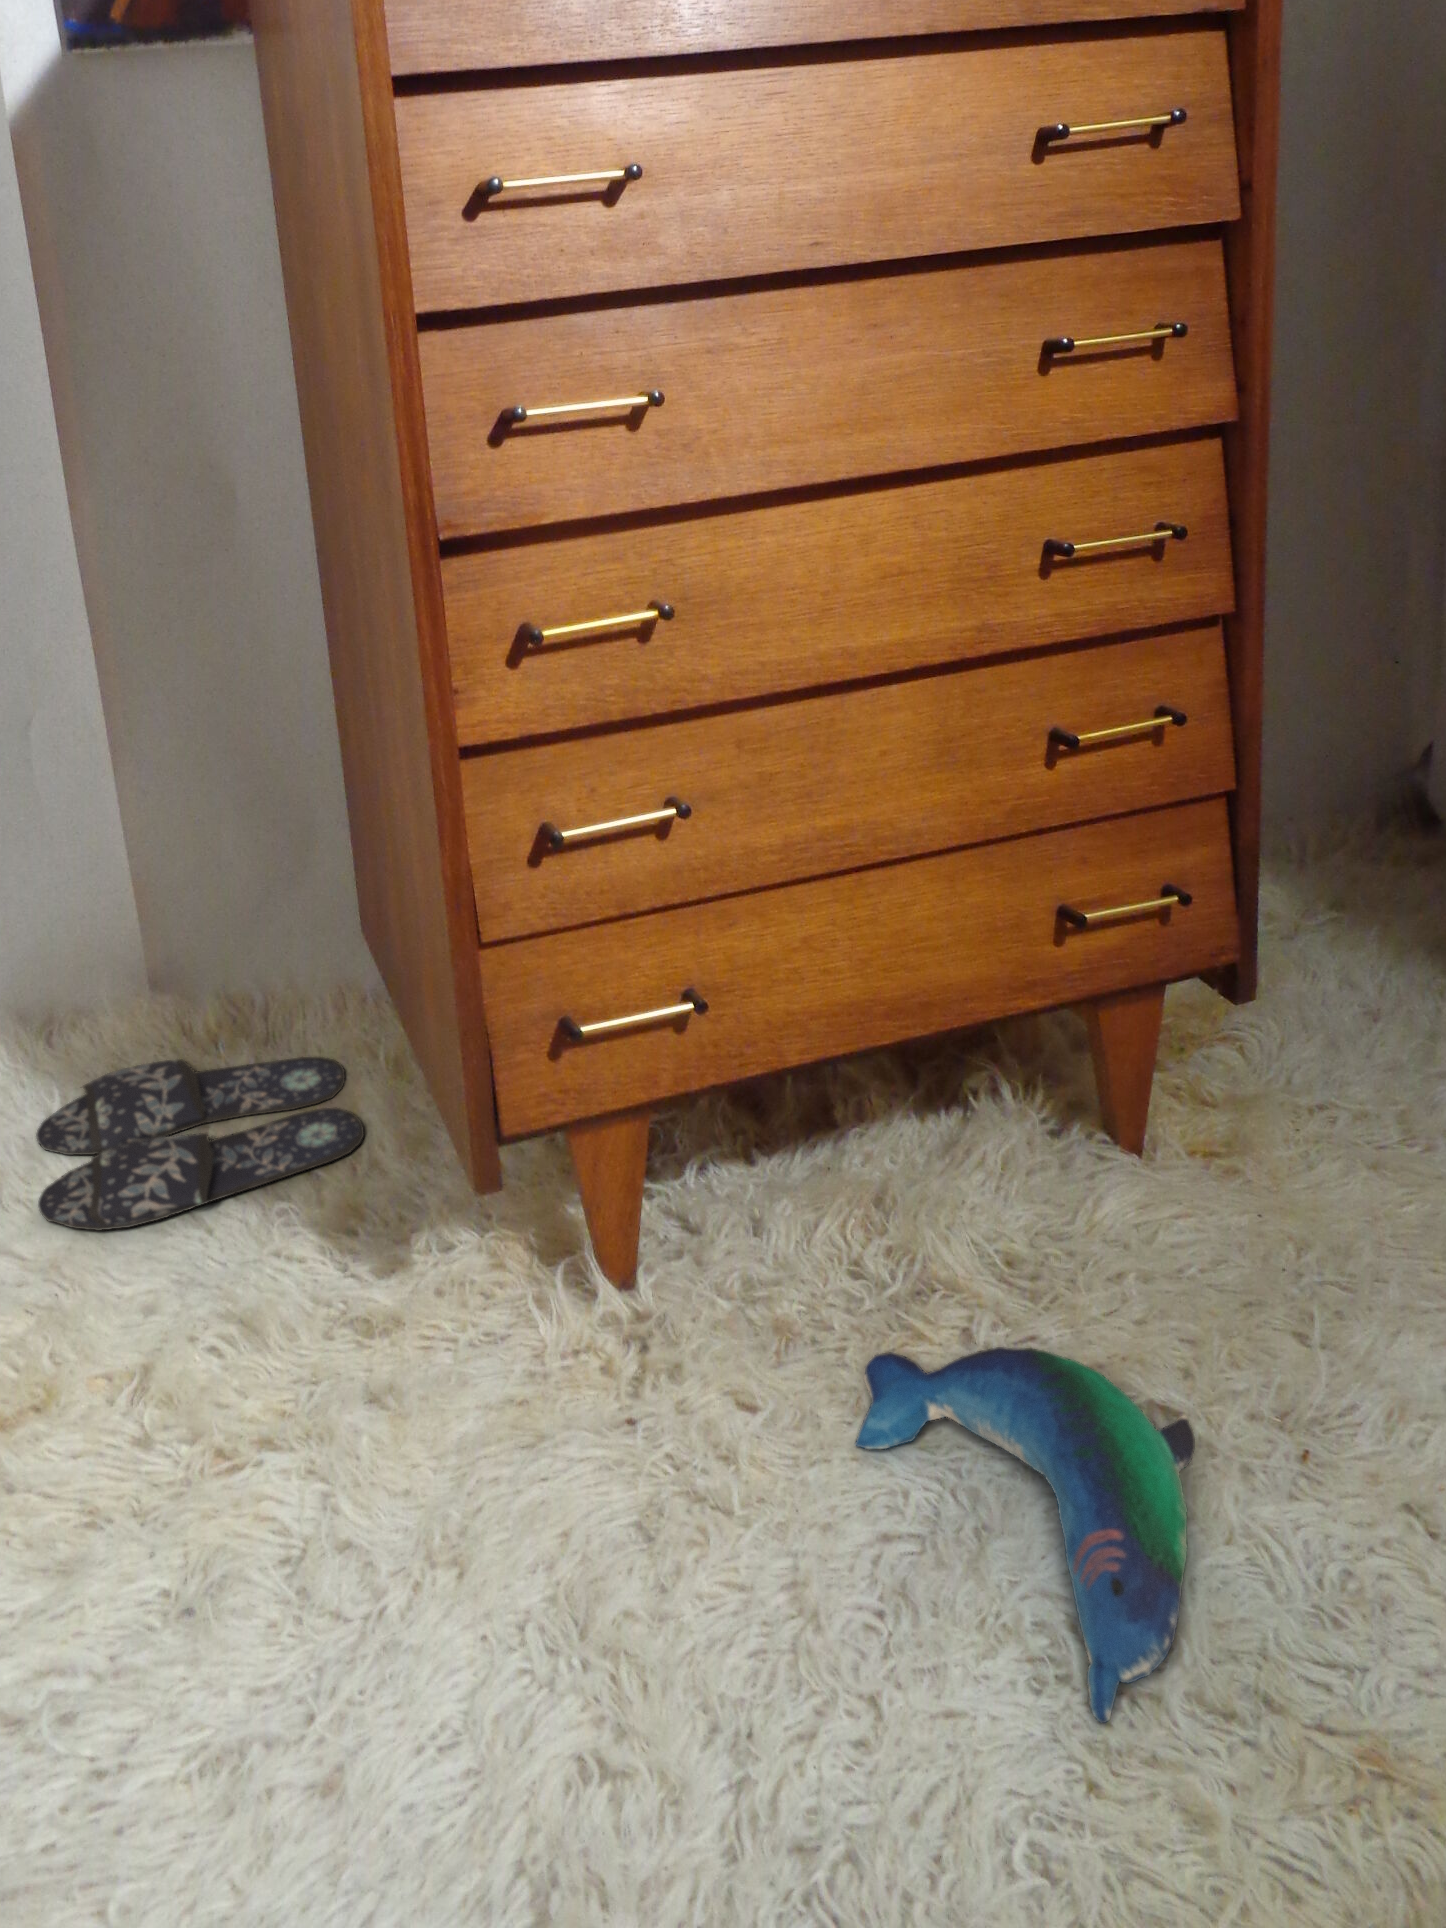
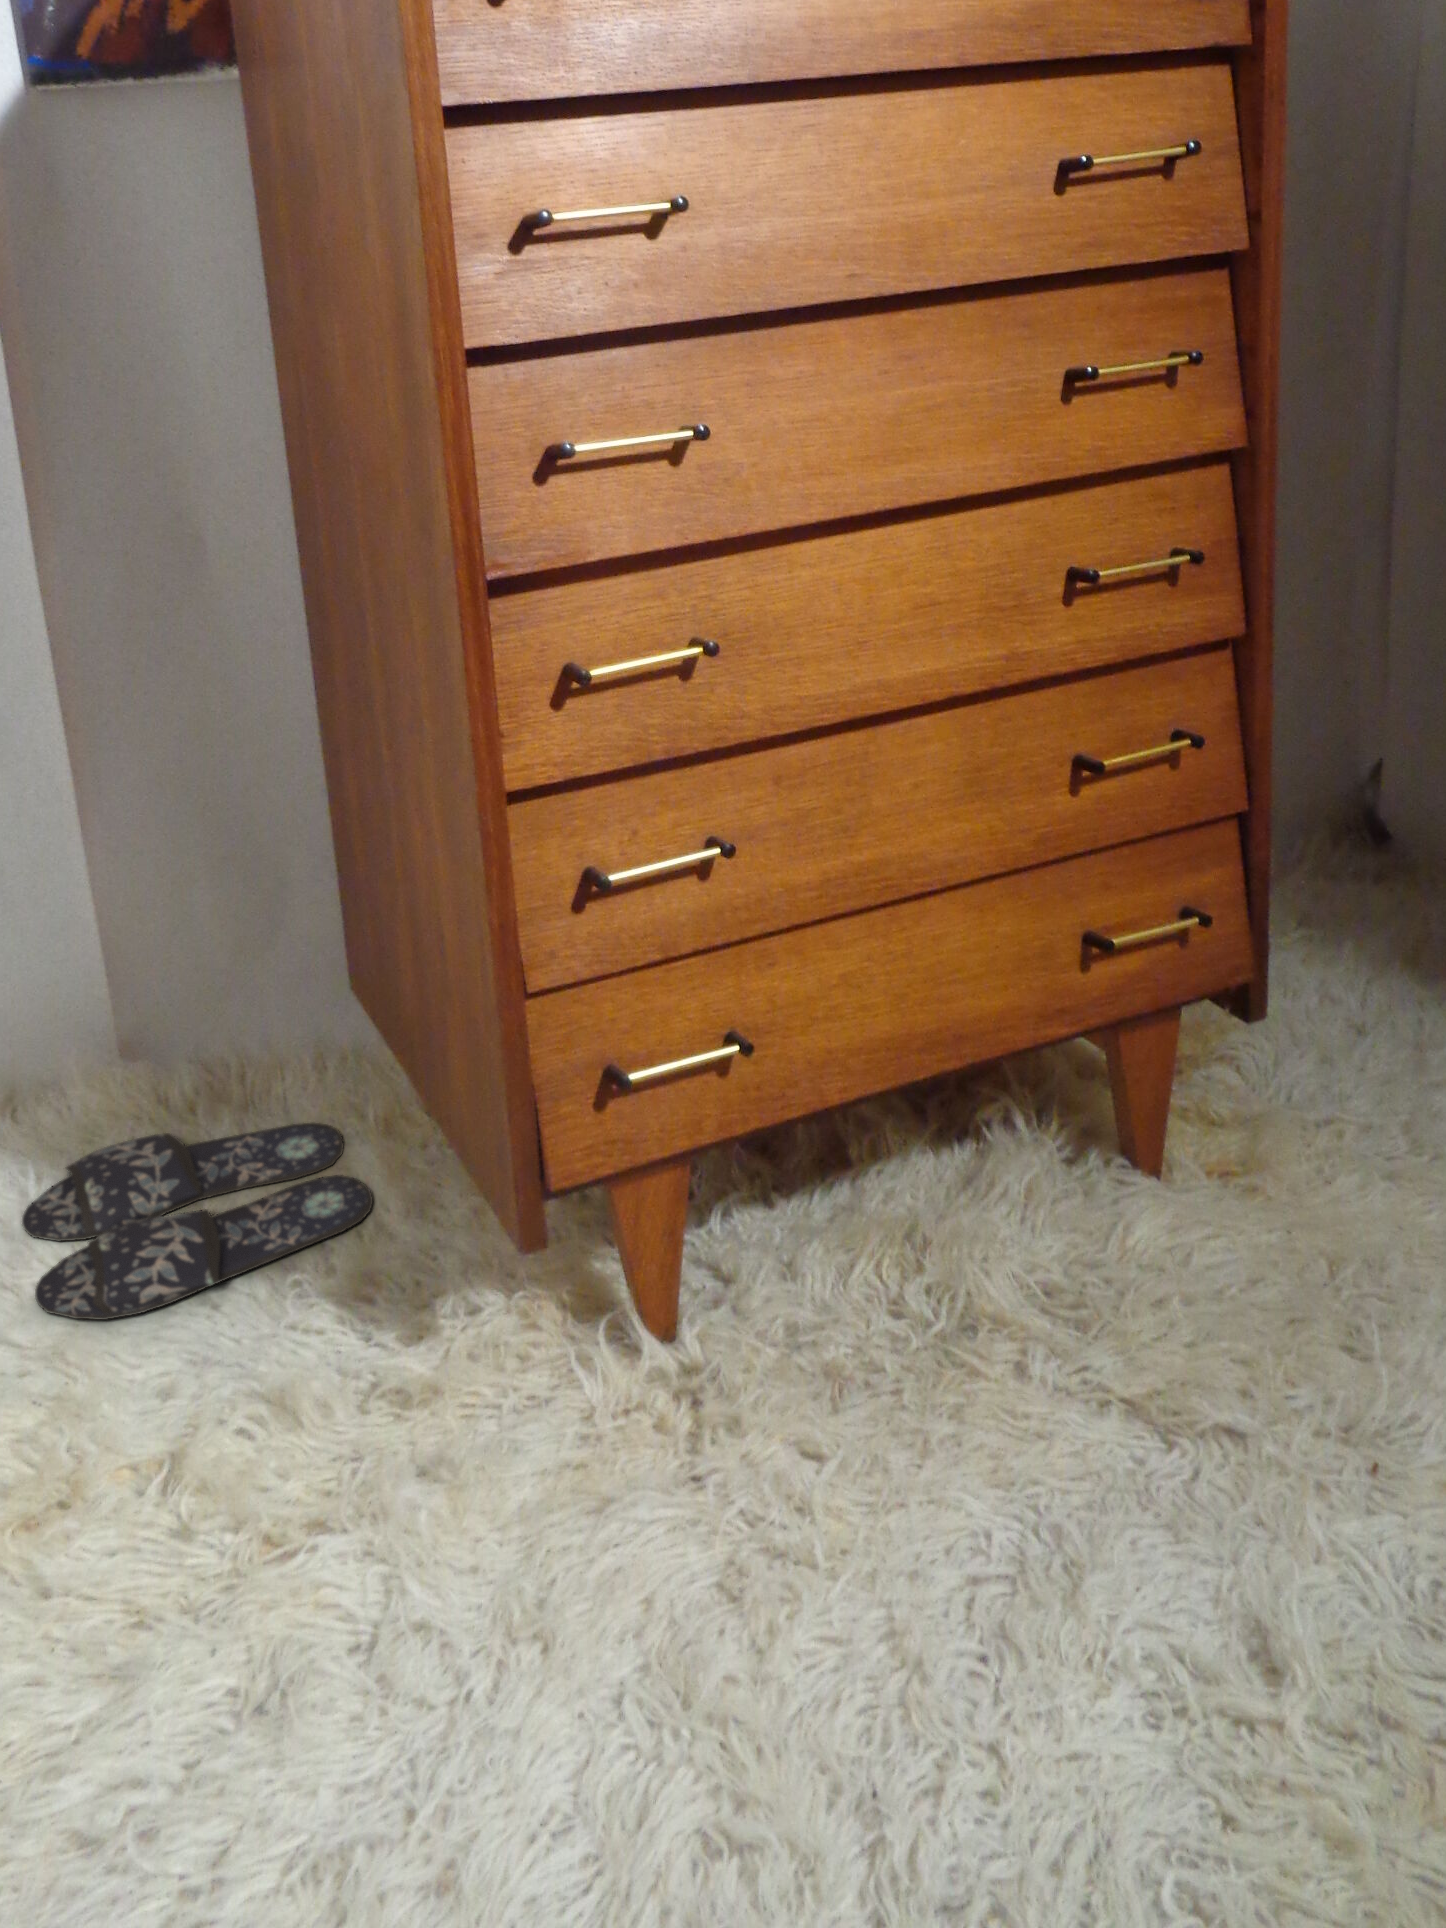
plush toy: present [856,1347,1195,1723] -> none [930,1380,1289,1760]

